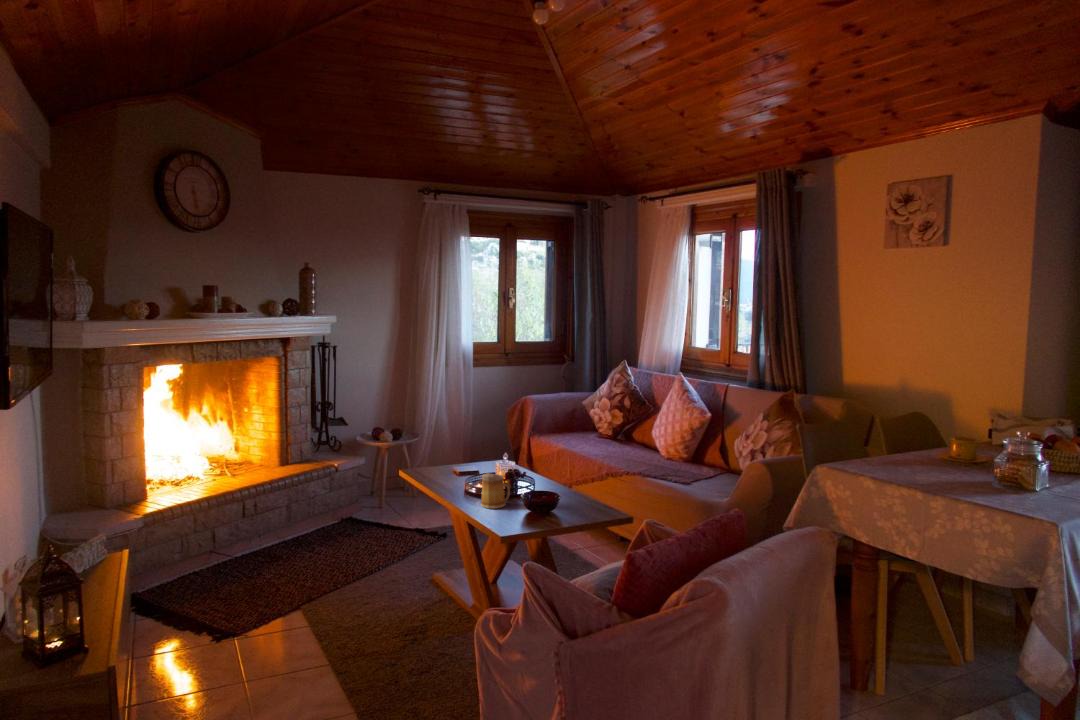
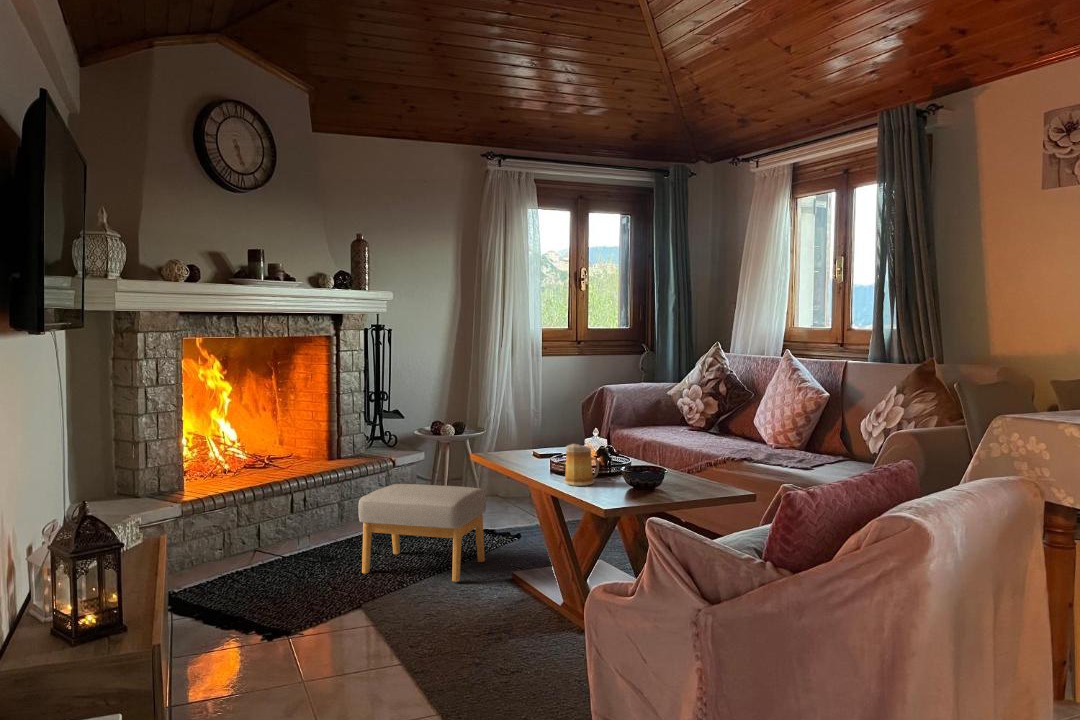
footstool: none [306,495,418,583] -> present [358,484,486,582]

